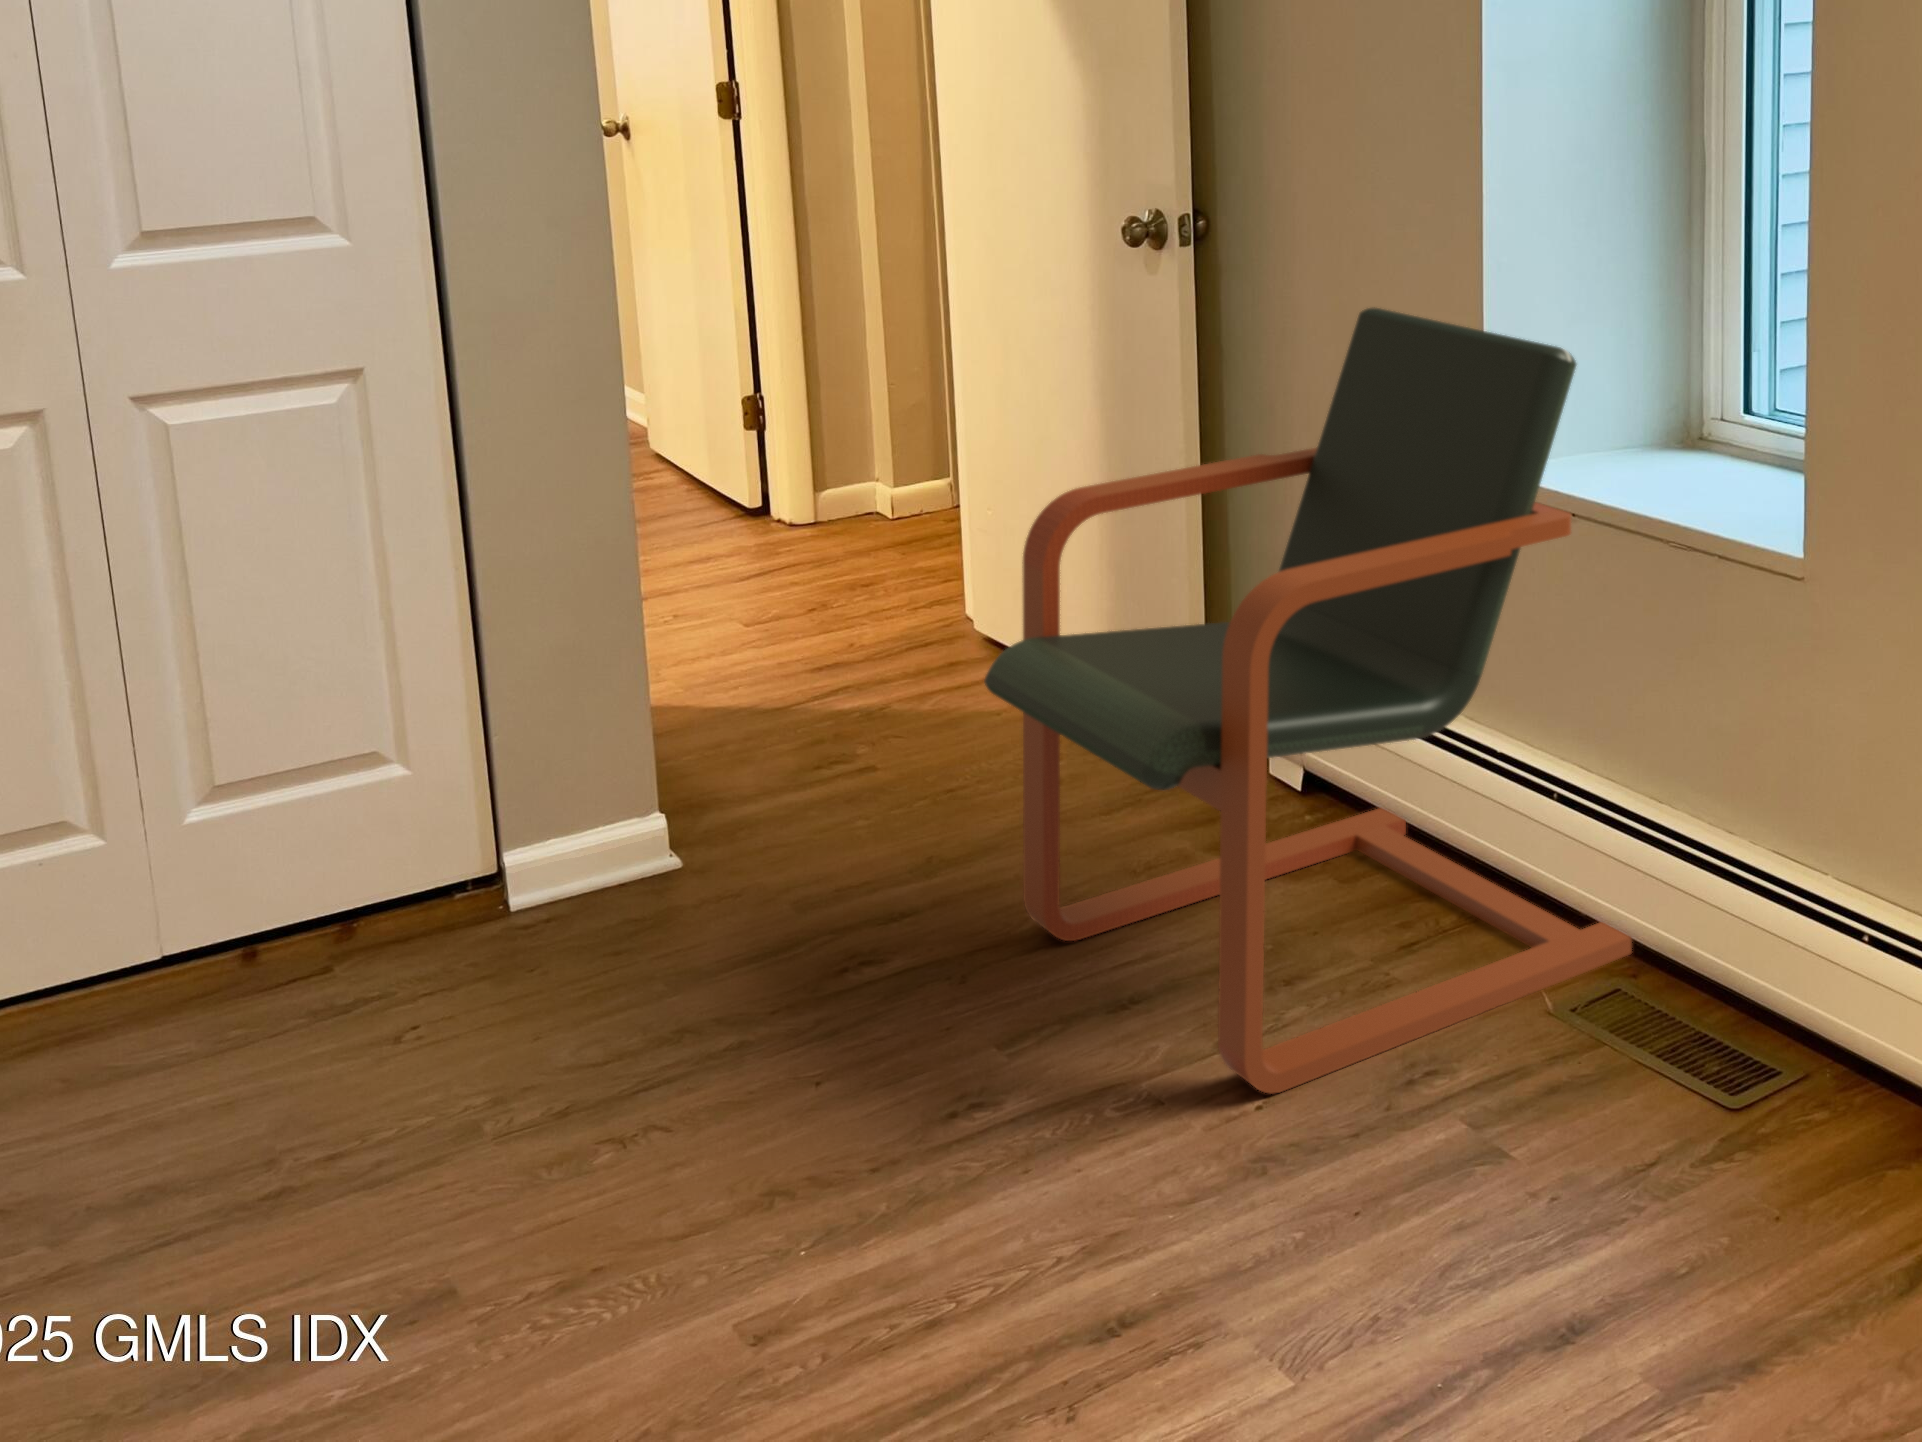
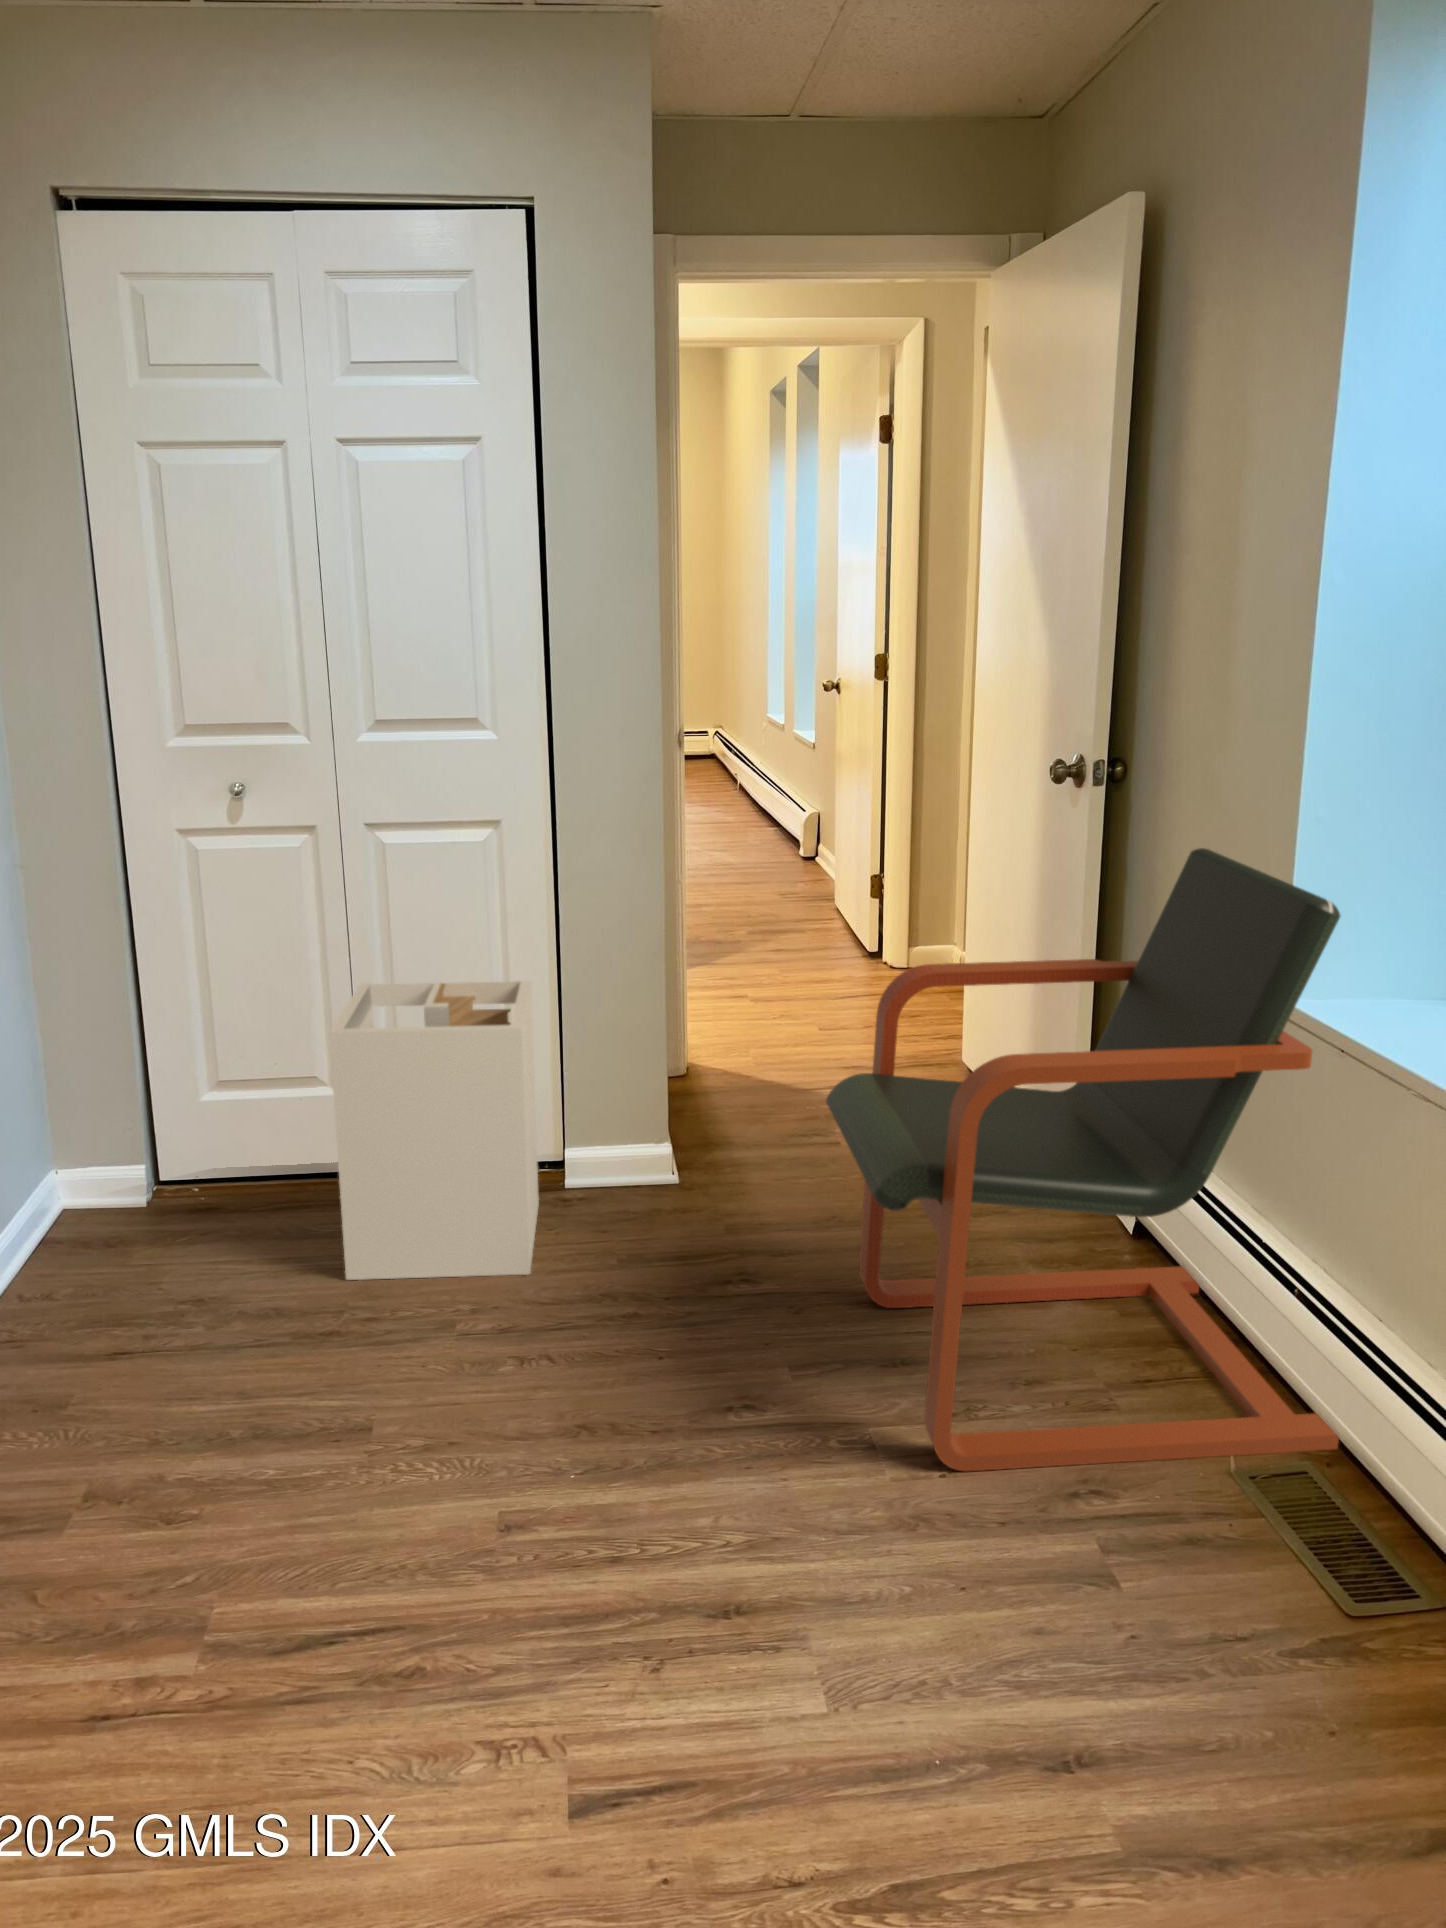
laundry hamper: none [169,603,548,1116] -> present [330,981,539,1280]

